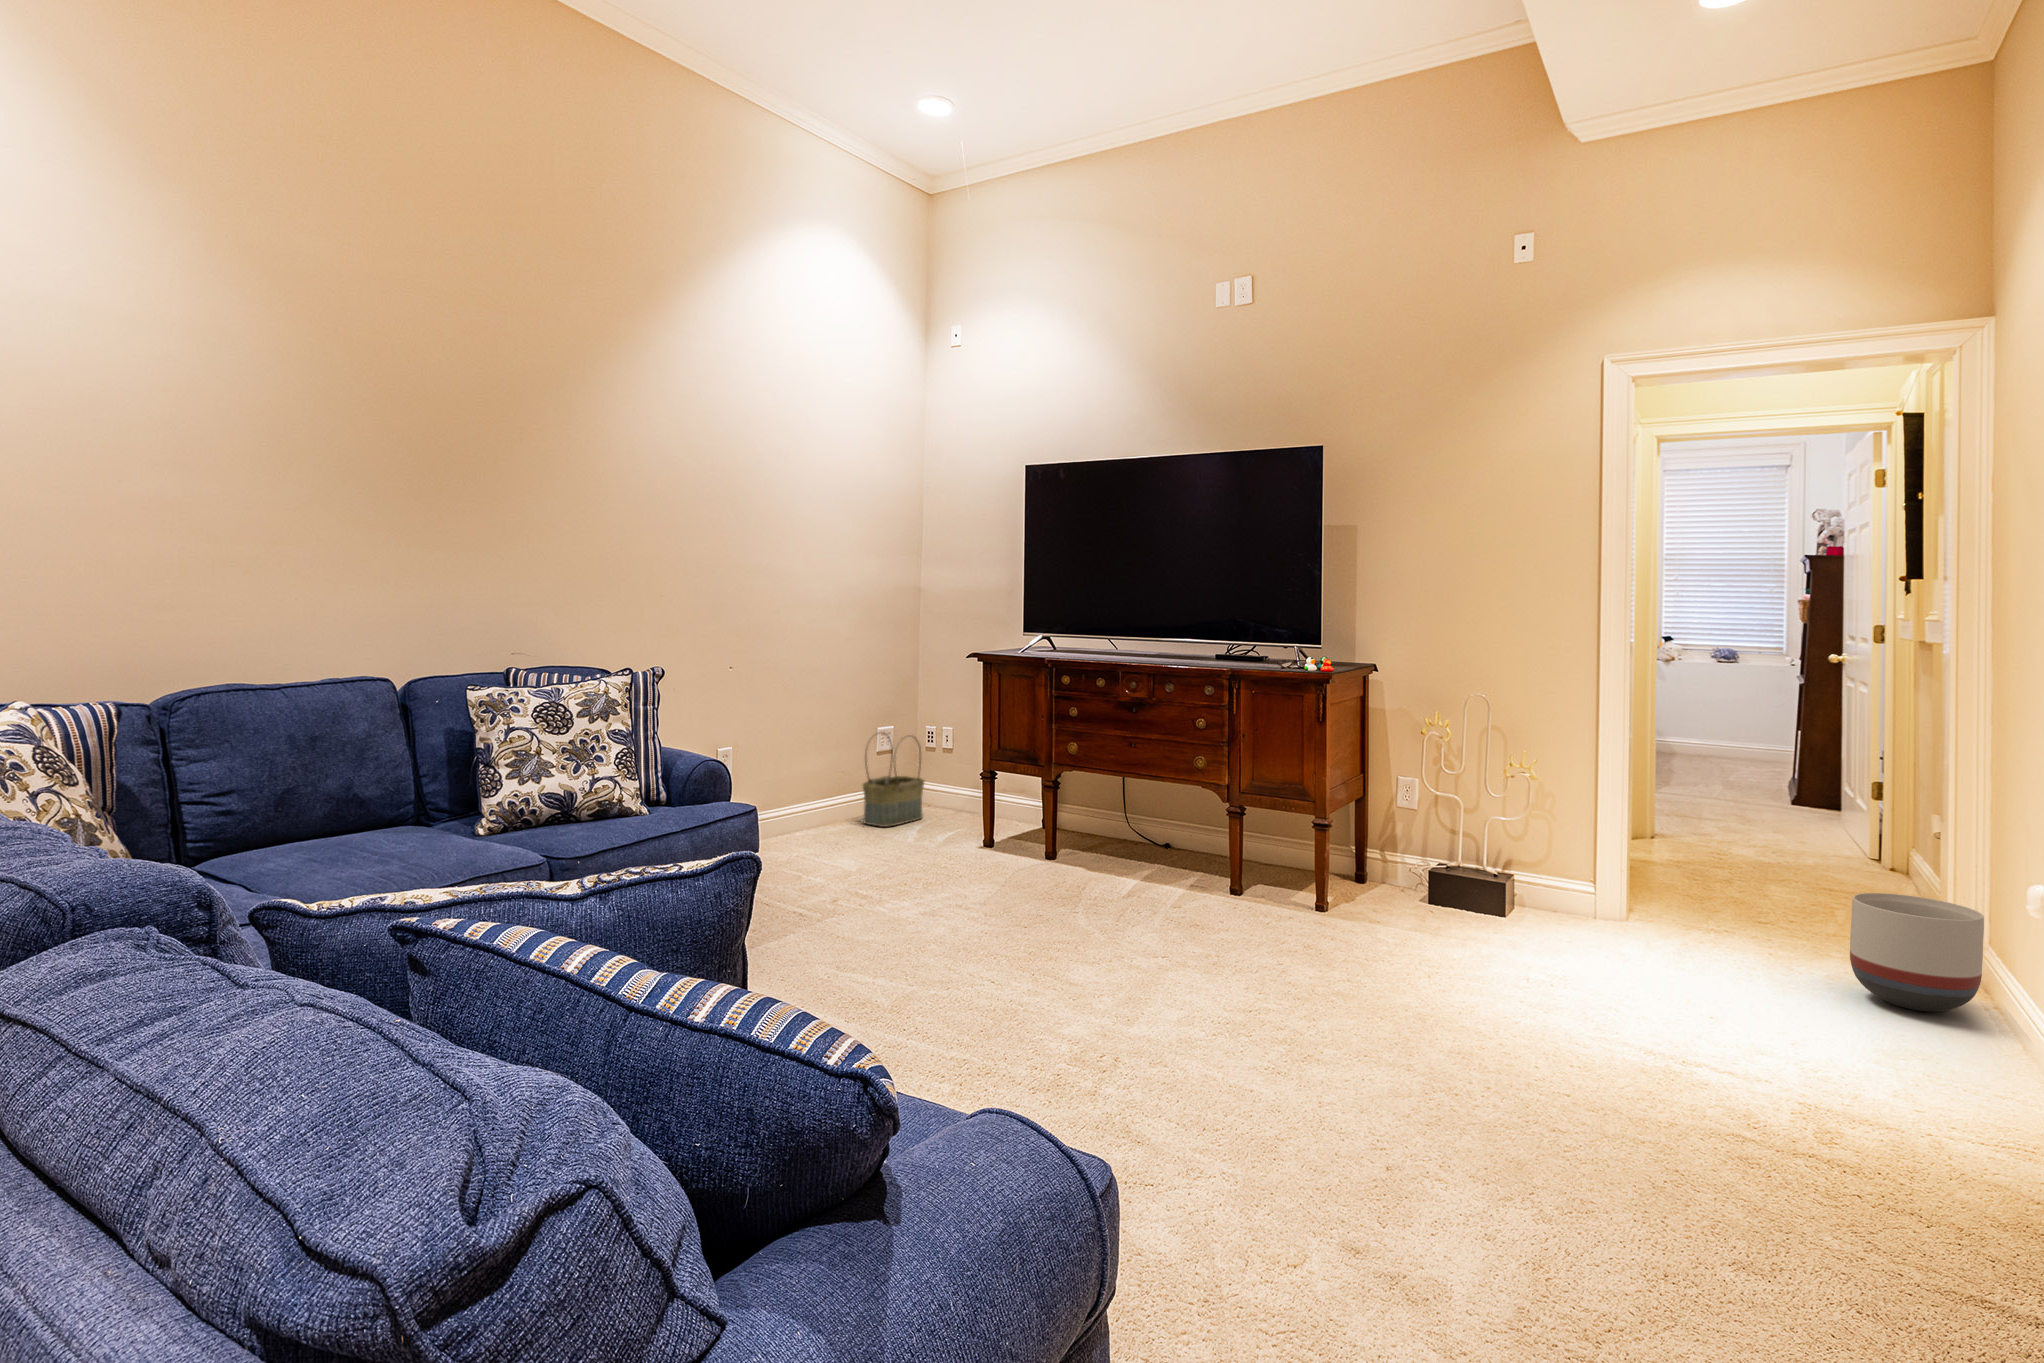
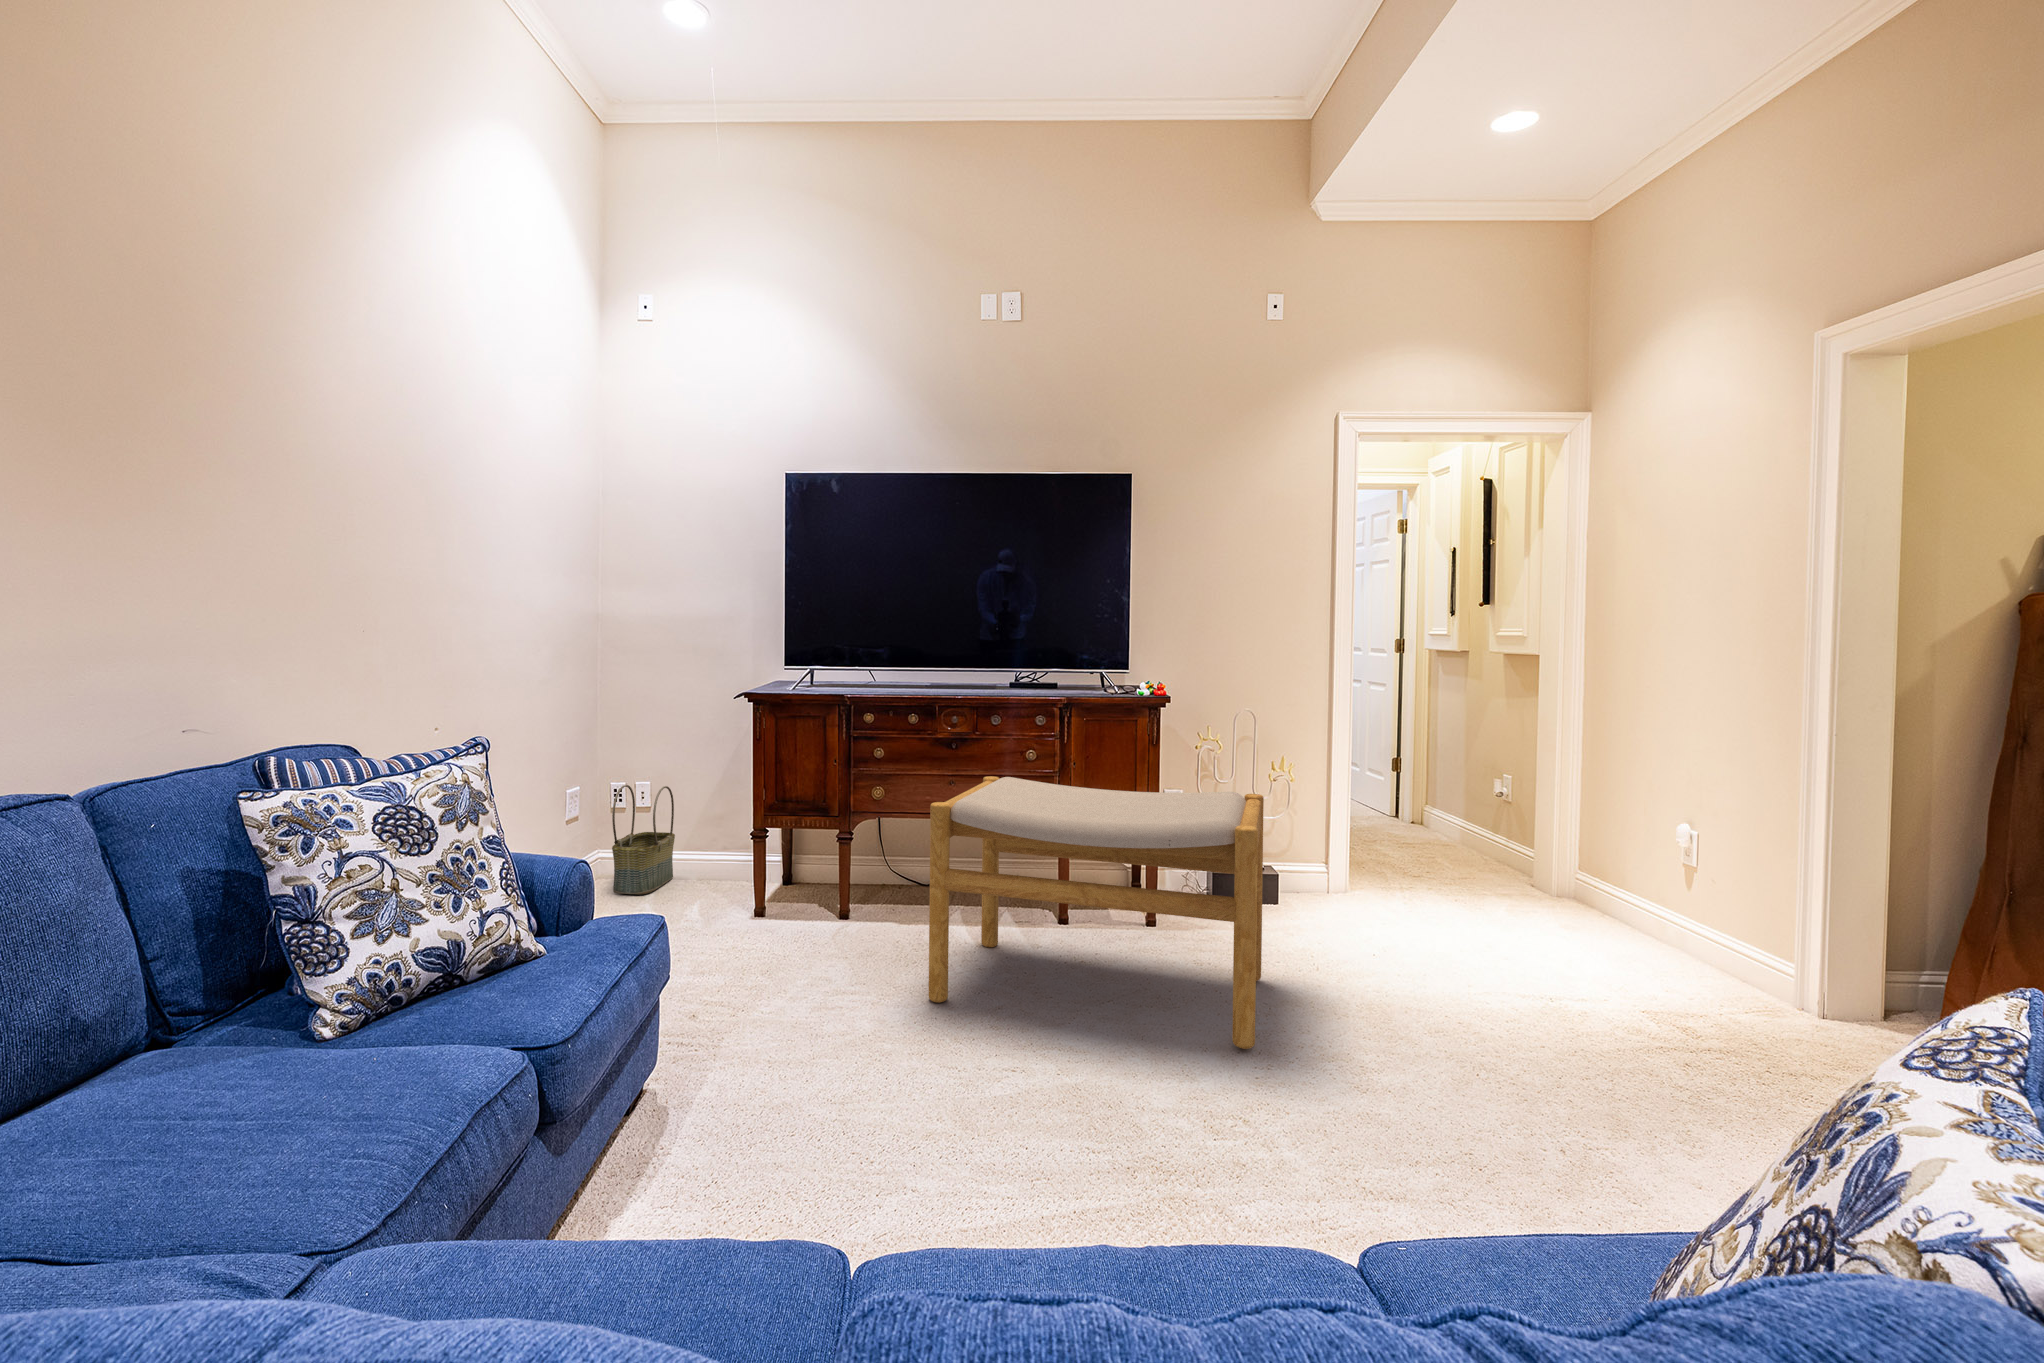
footstool: none [1013,738,1369,1010] -> present [929,776,1264,1049]
planter: present [1850,893,1984,1012] -> none [1535,850,1623,936]

